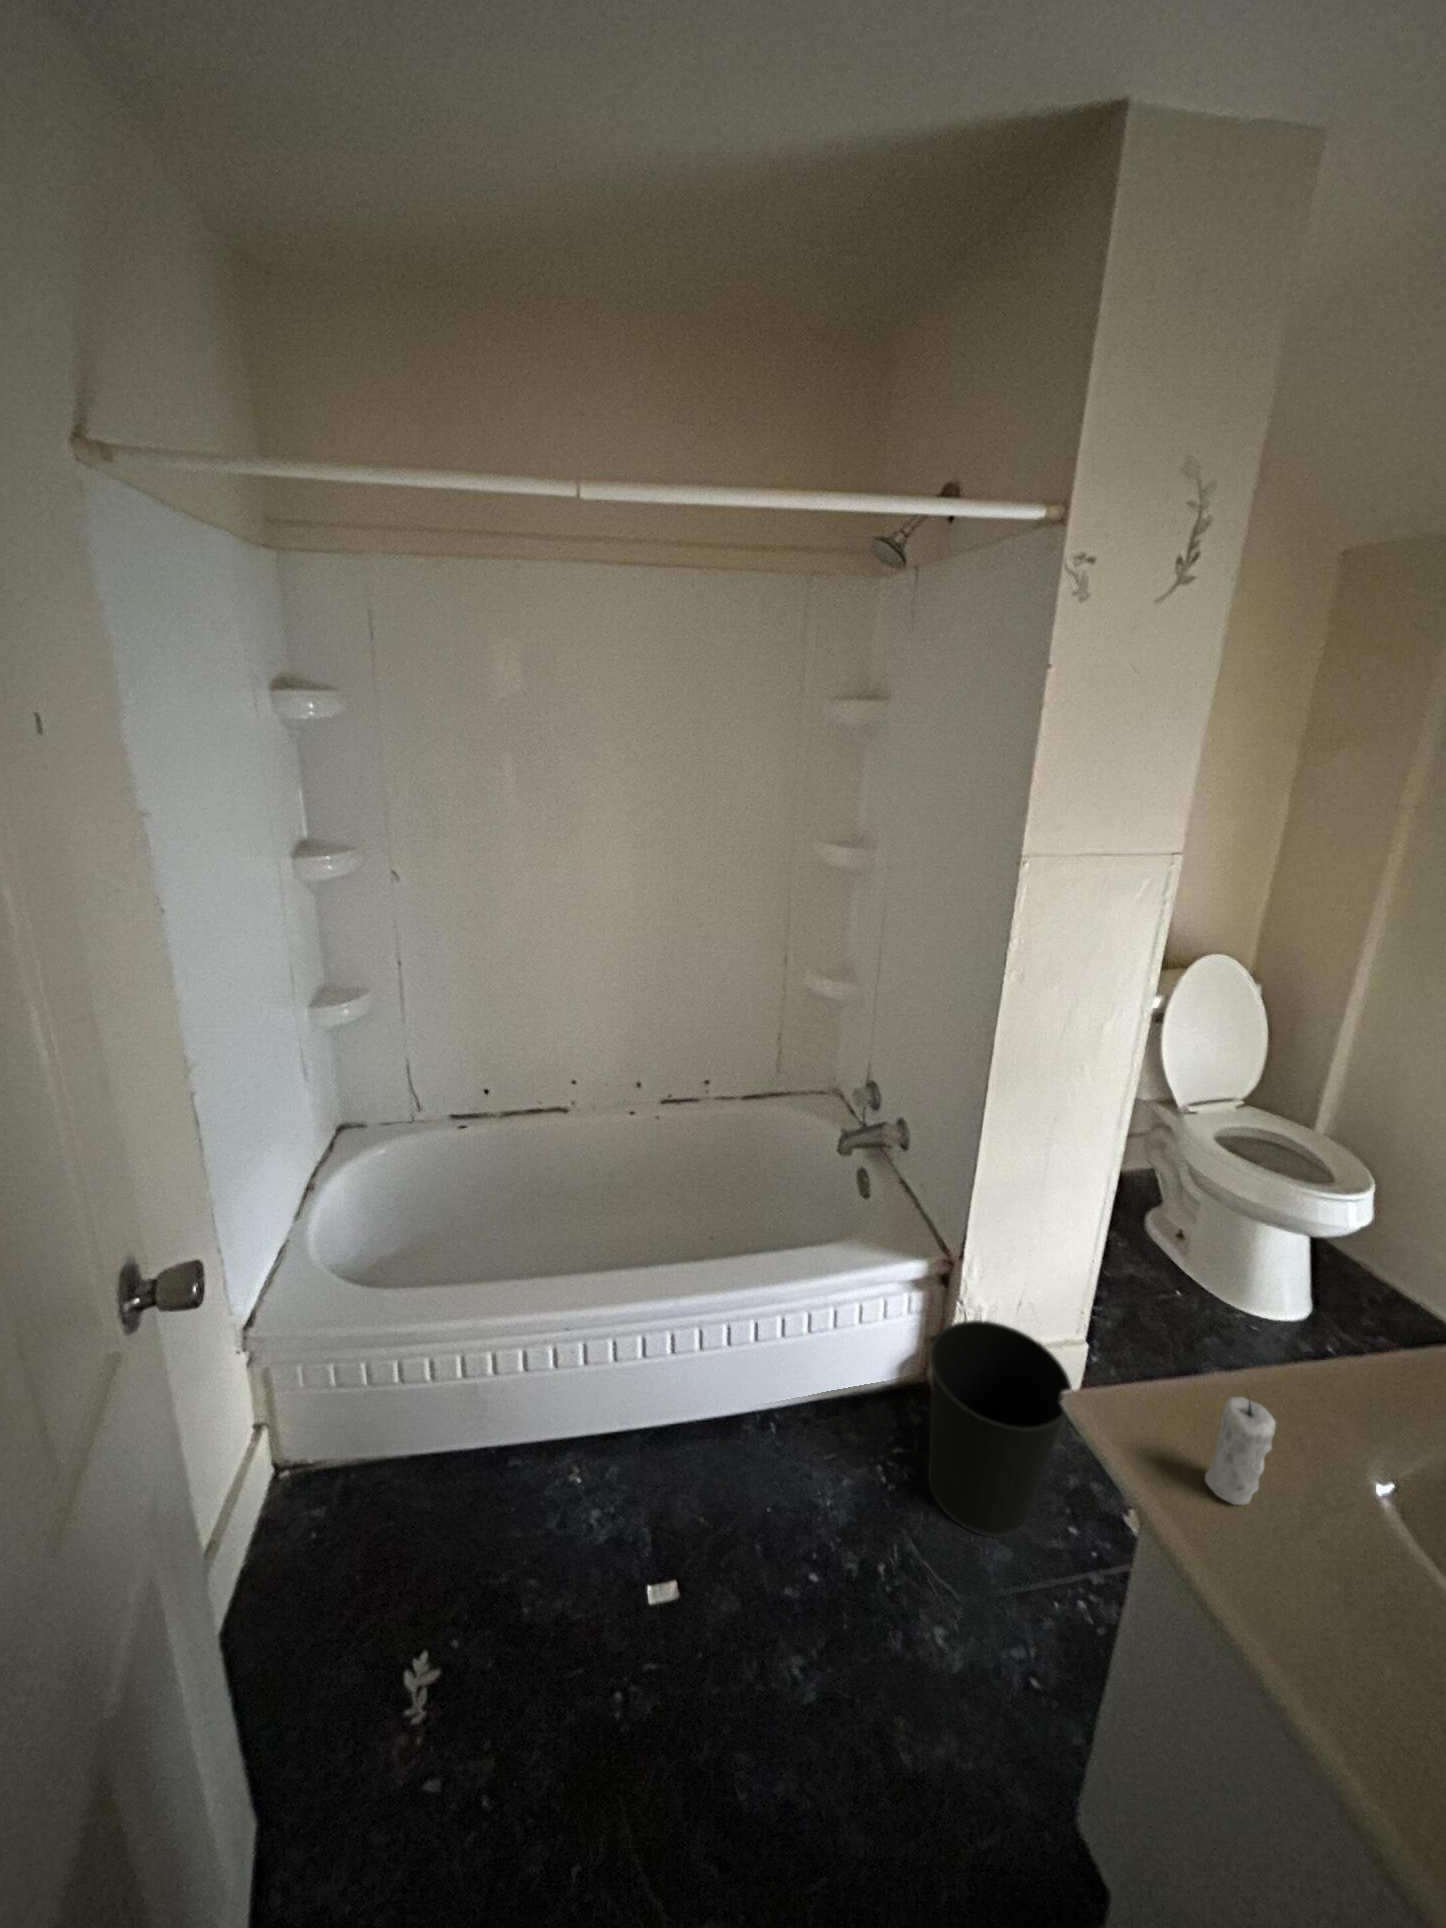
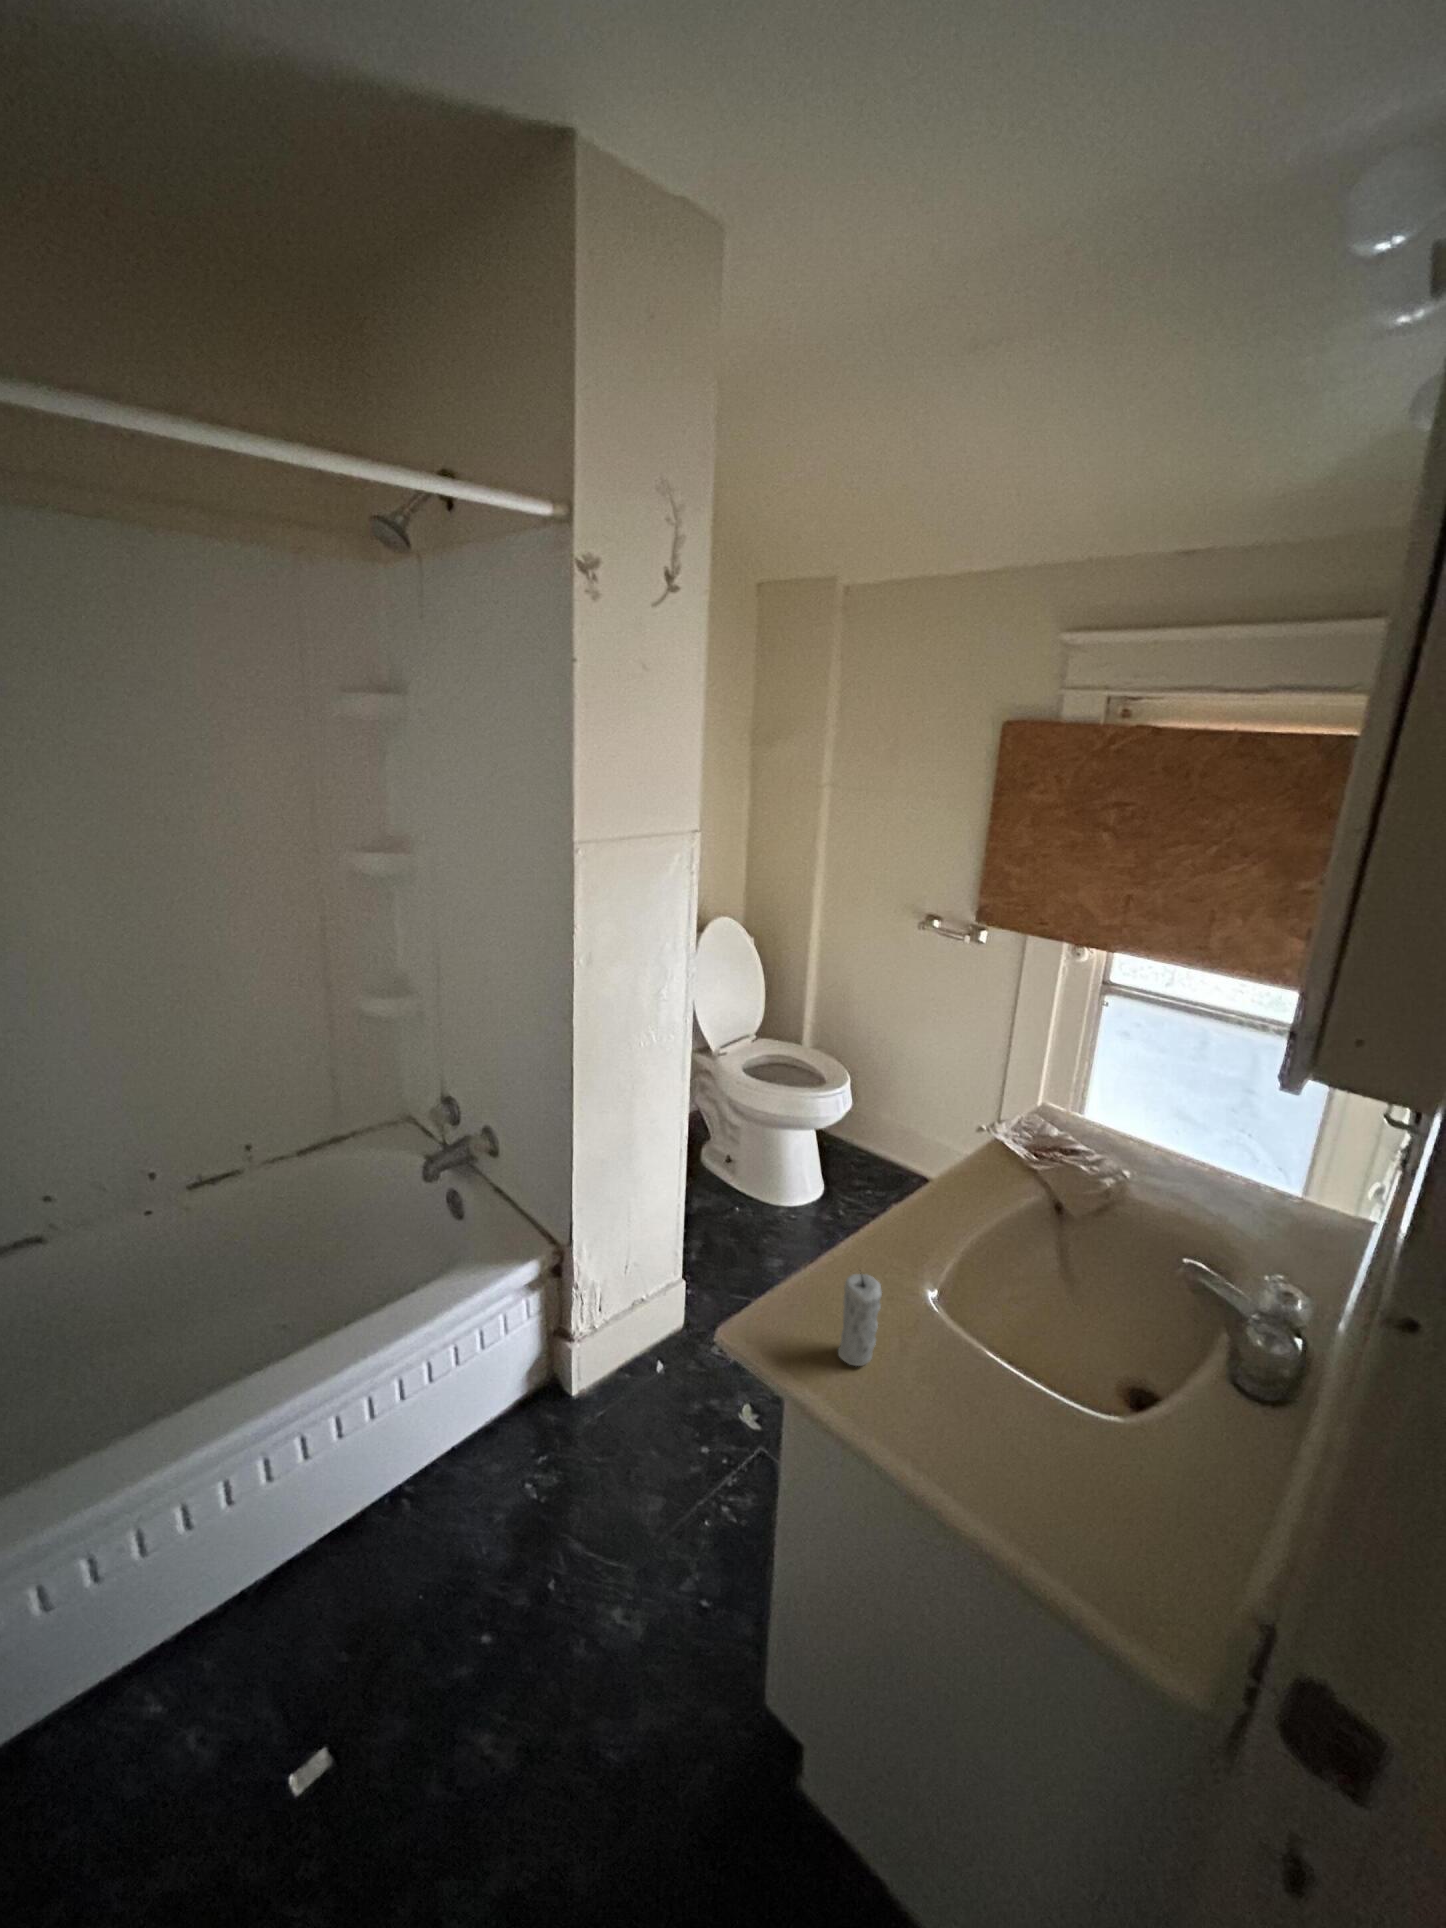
wastebasket: present [928,1320,1072,1537] -> none [559,1293,690,1501]

